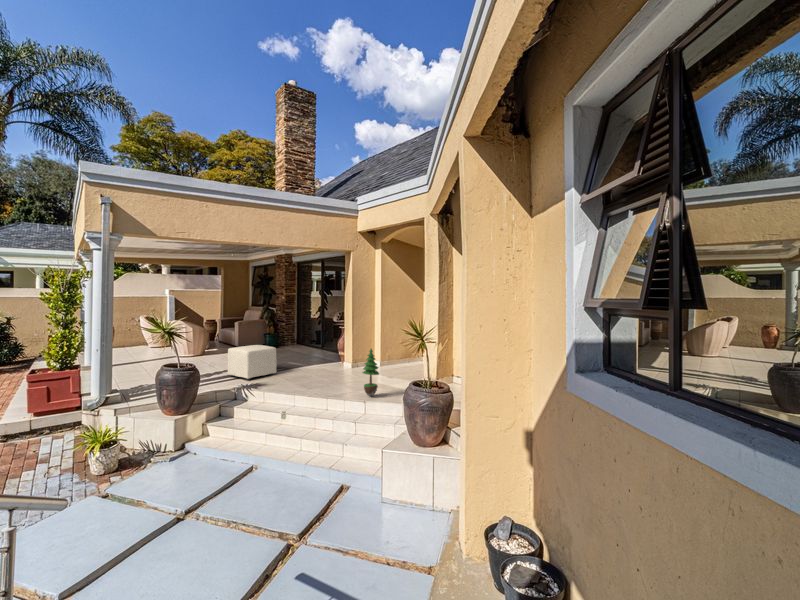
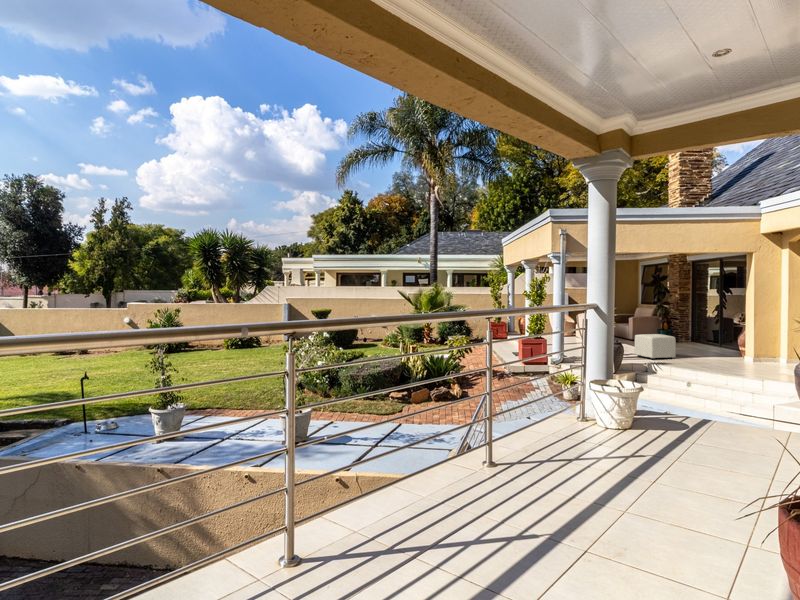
potted tree: present [362,349,379,397] -> none [757,338,776,378]

